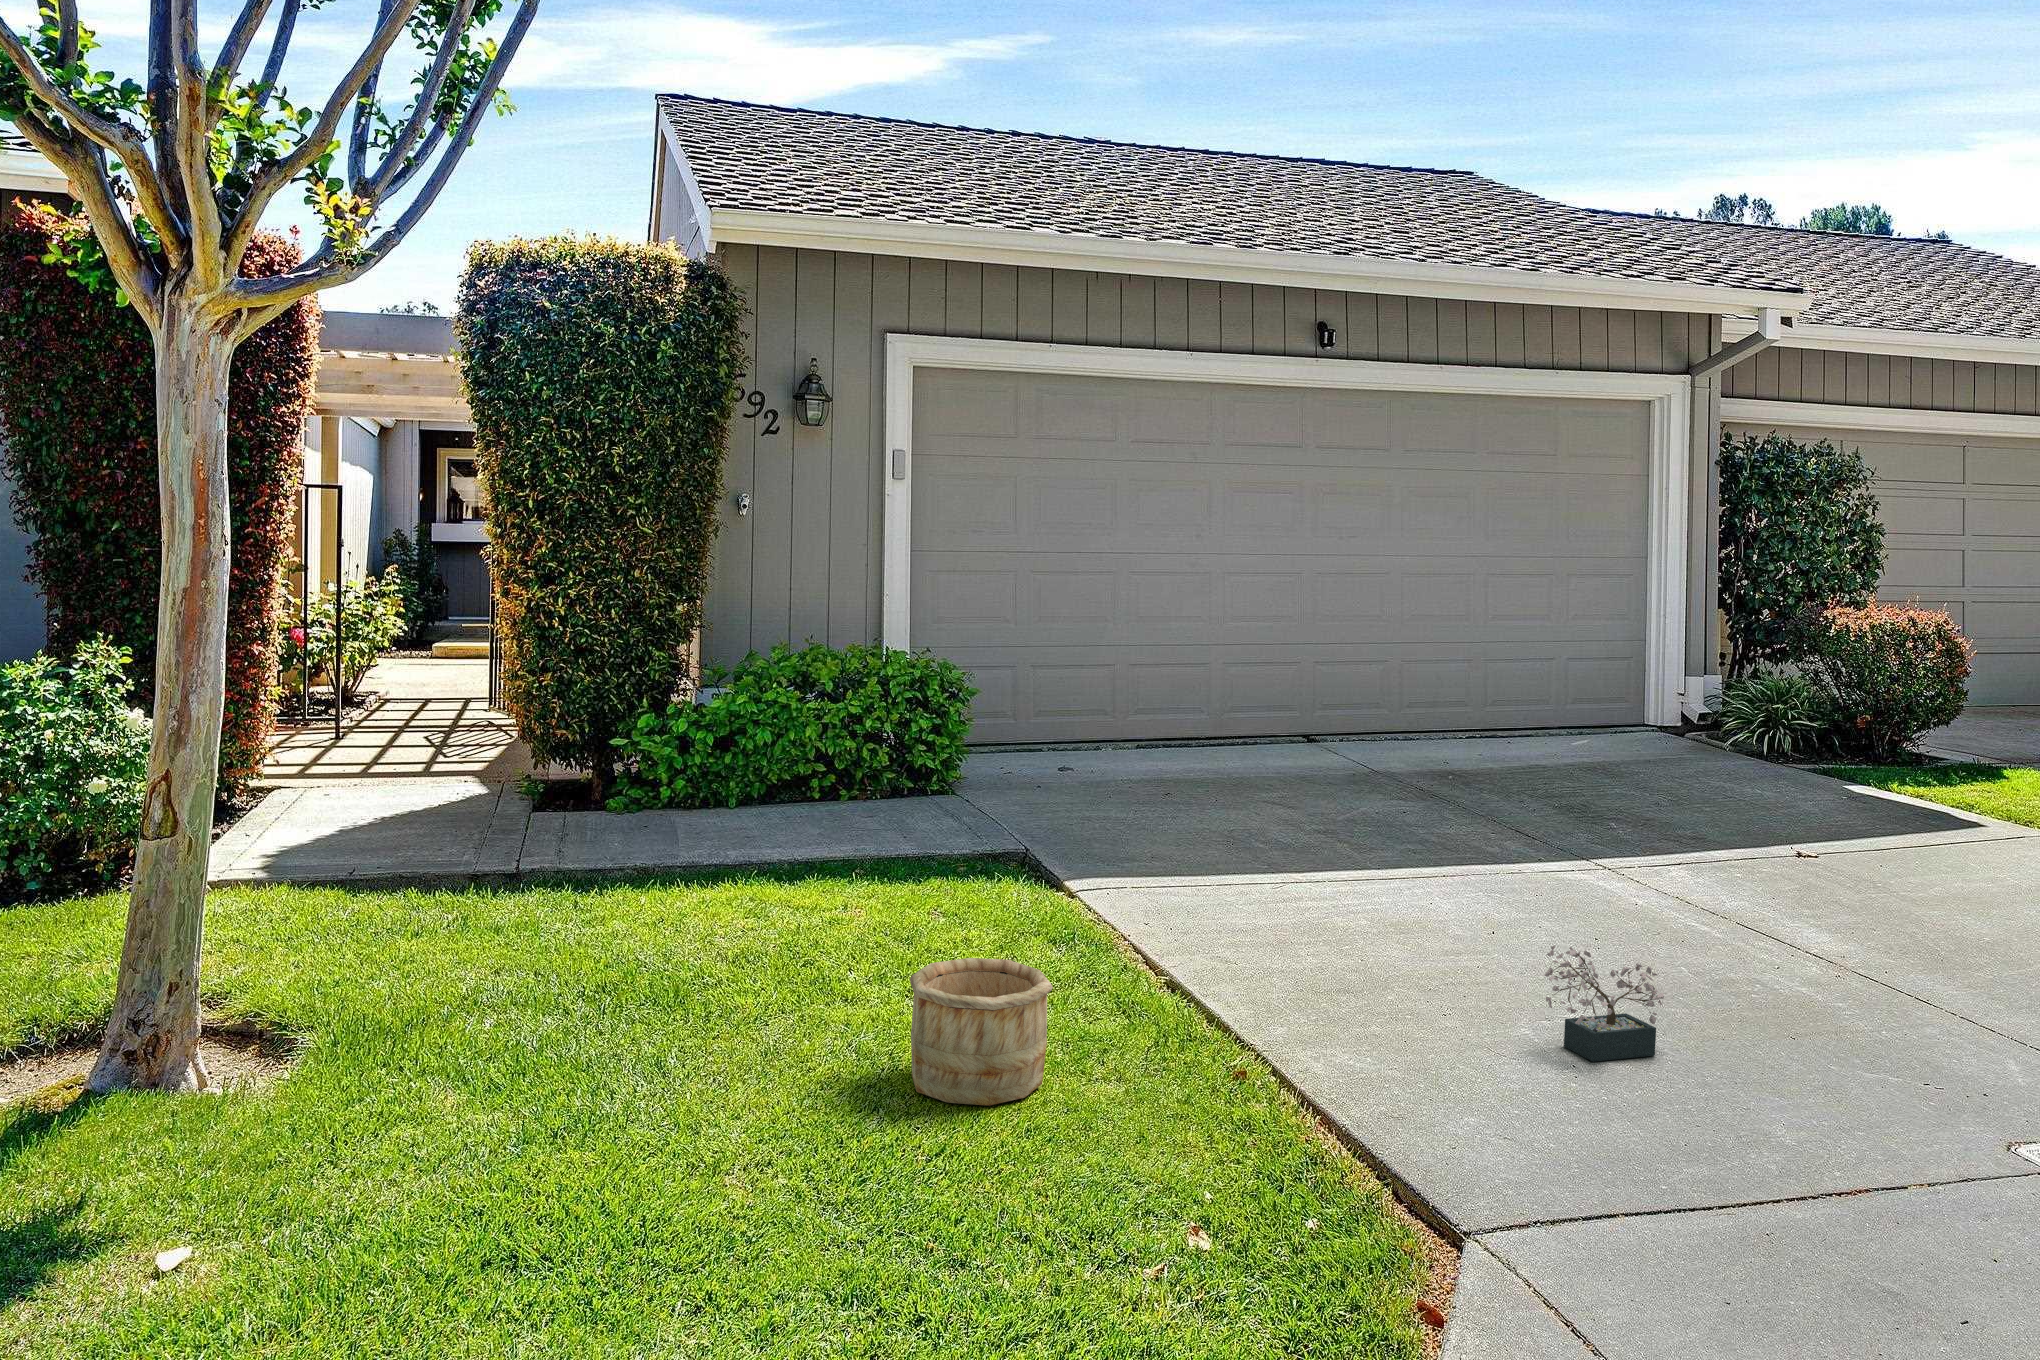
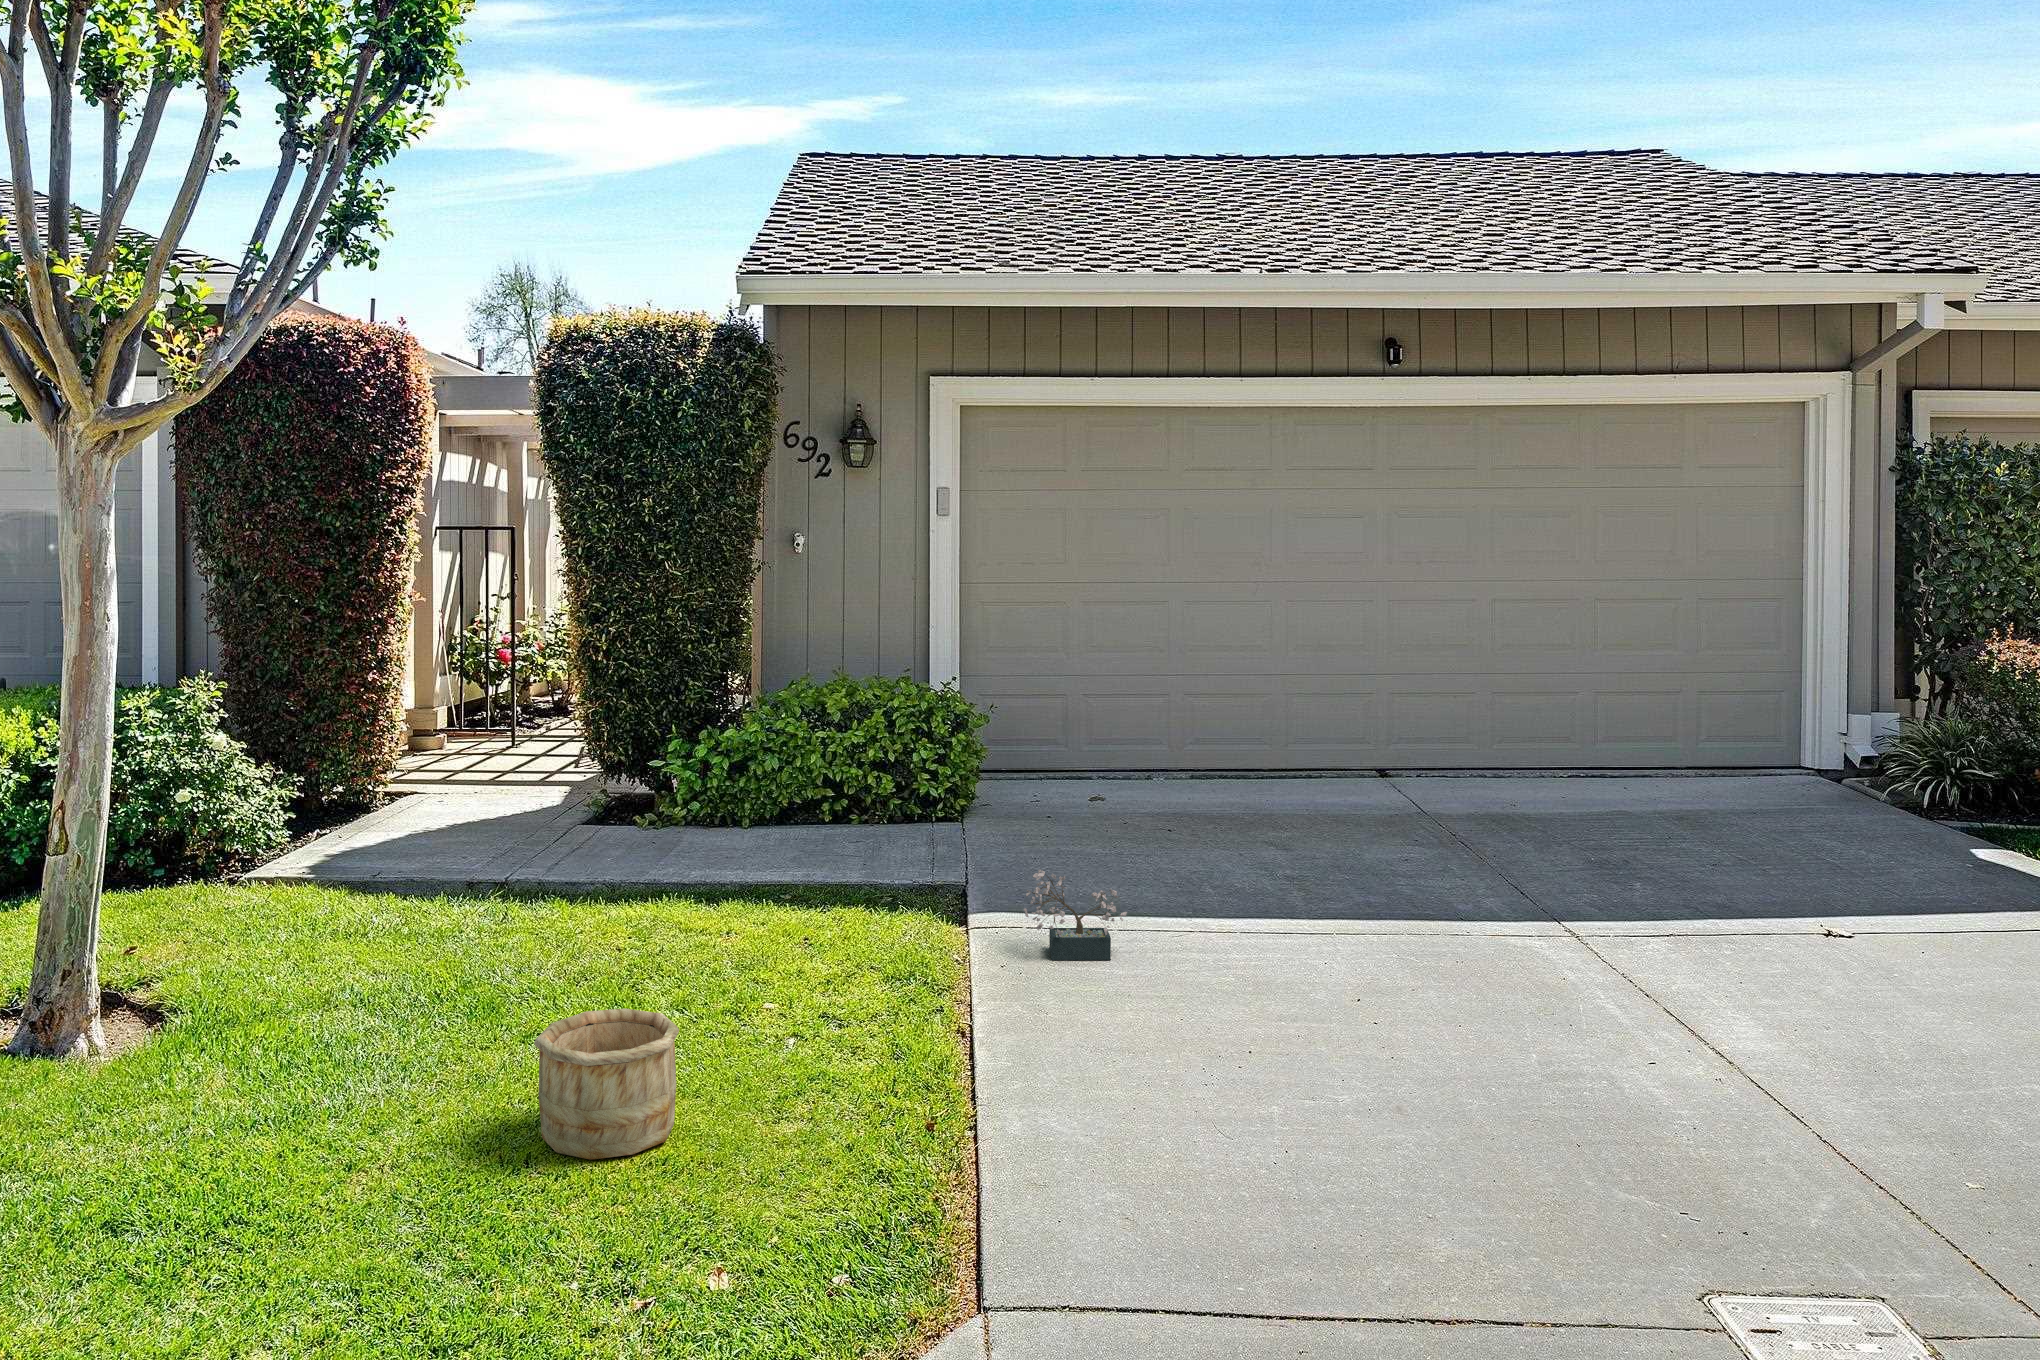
decorative plant: present [1544,945,1664,1062] -> present [1024,869,1127,960]

